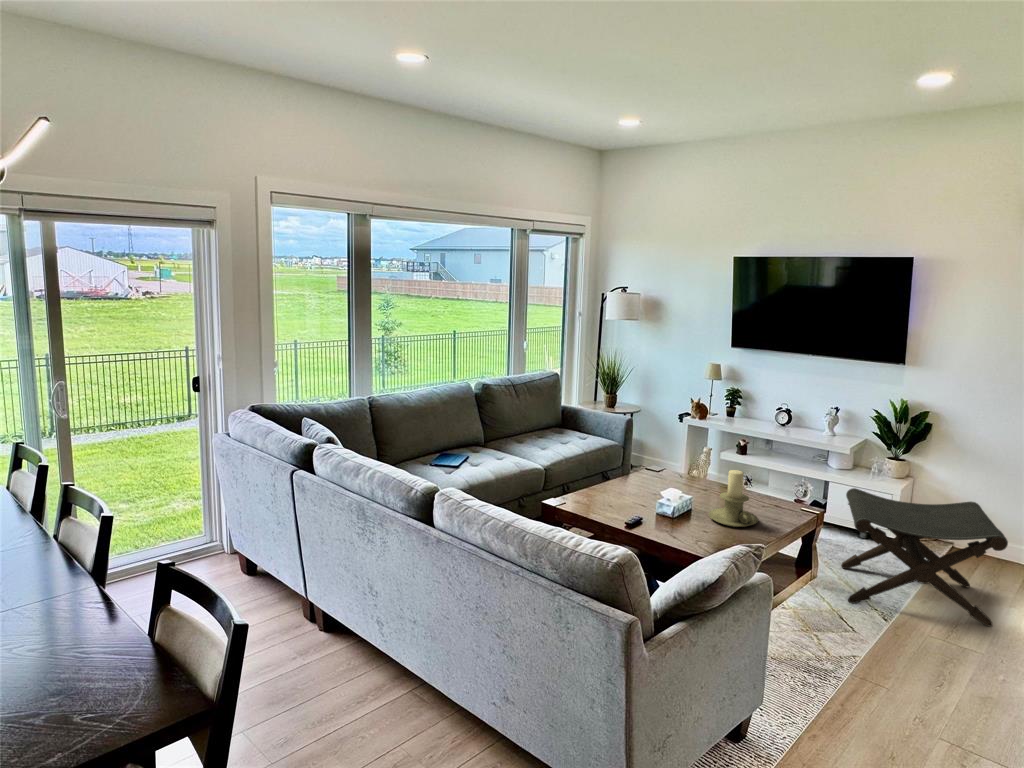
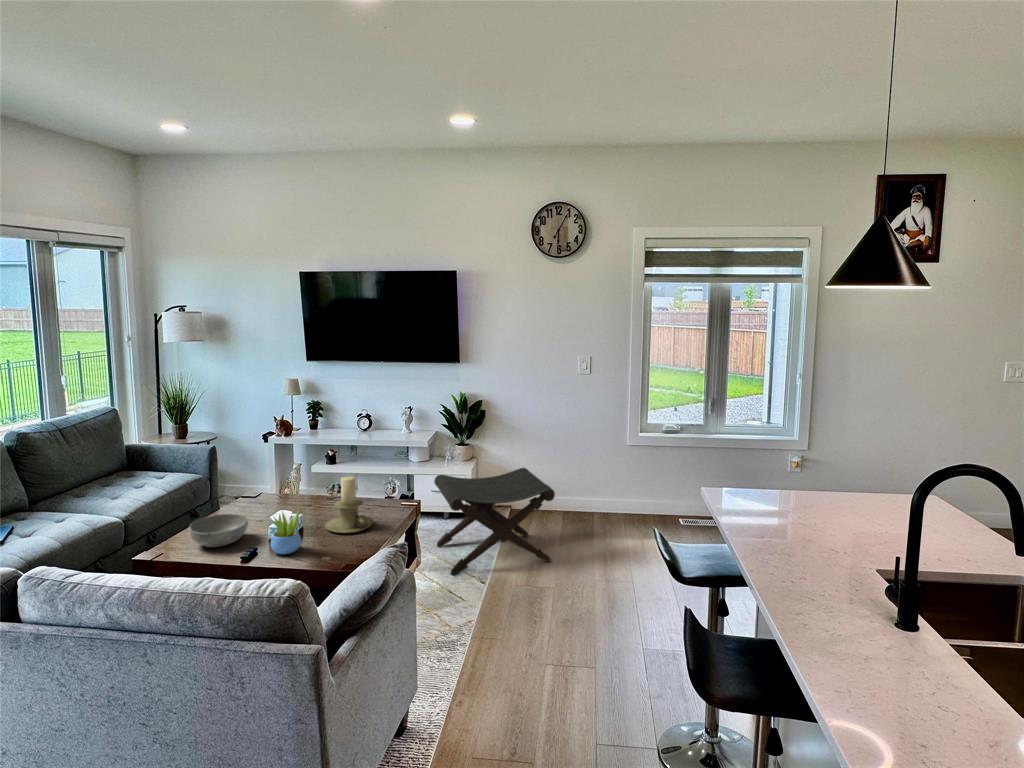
bowl: none [593,481,641,509] -> present [189,514,248,547]
succulent plant: none [654,489,682,530] -> present [270,509,301,554]

